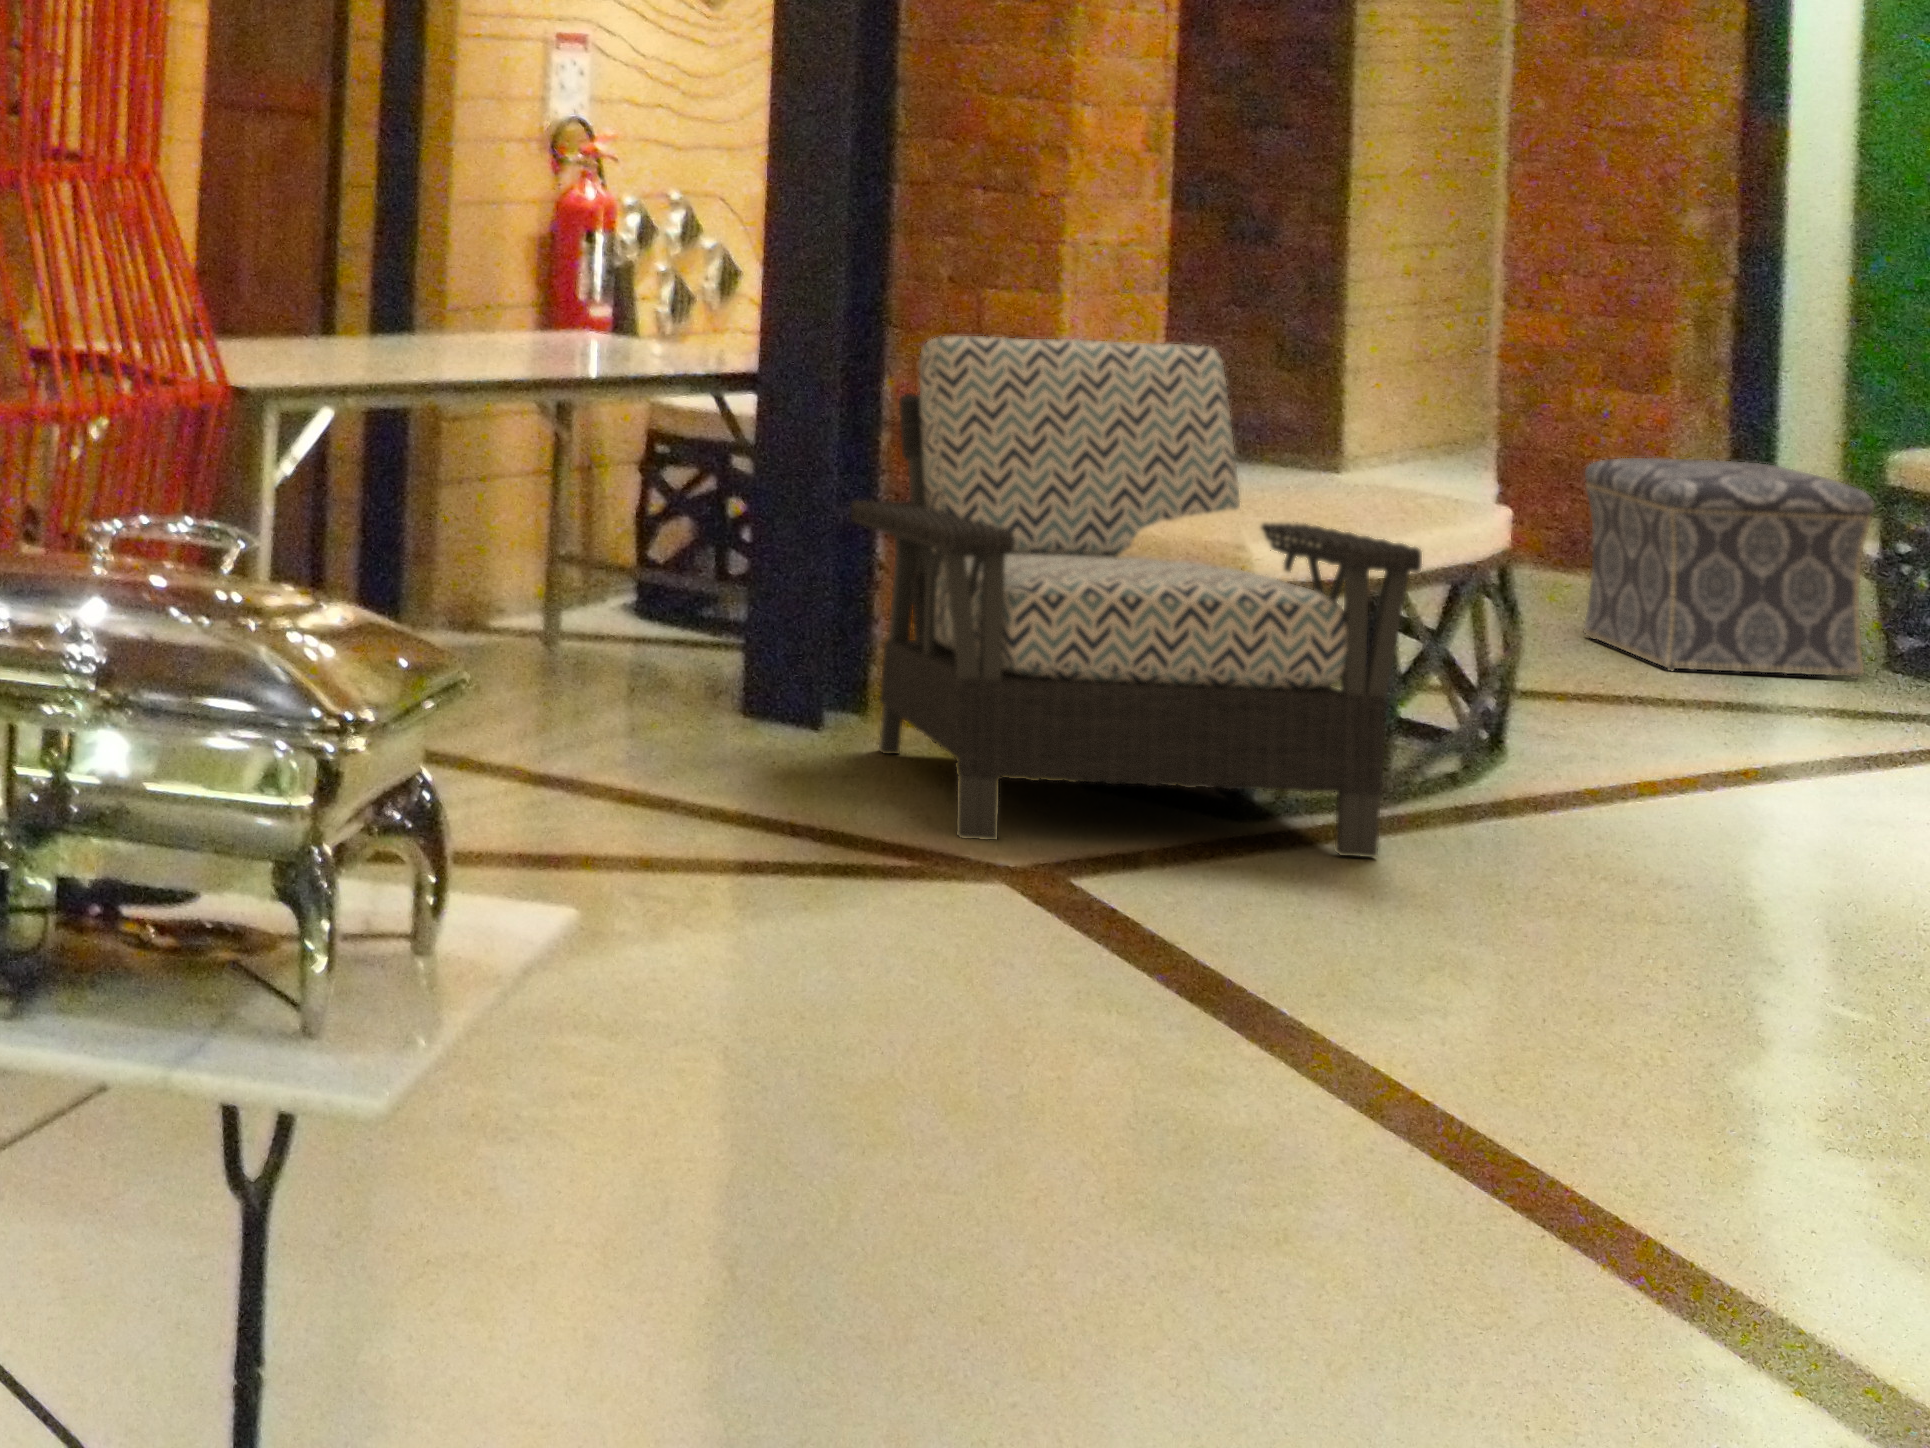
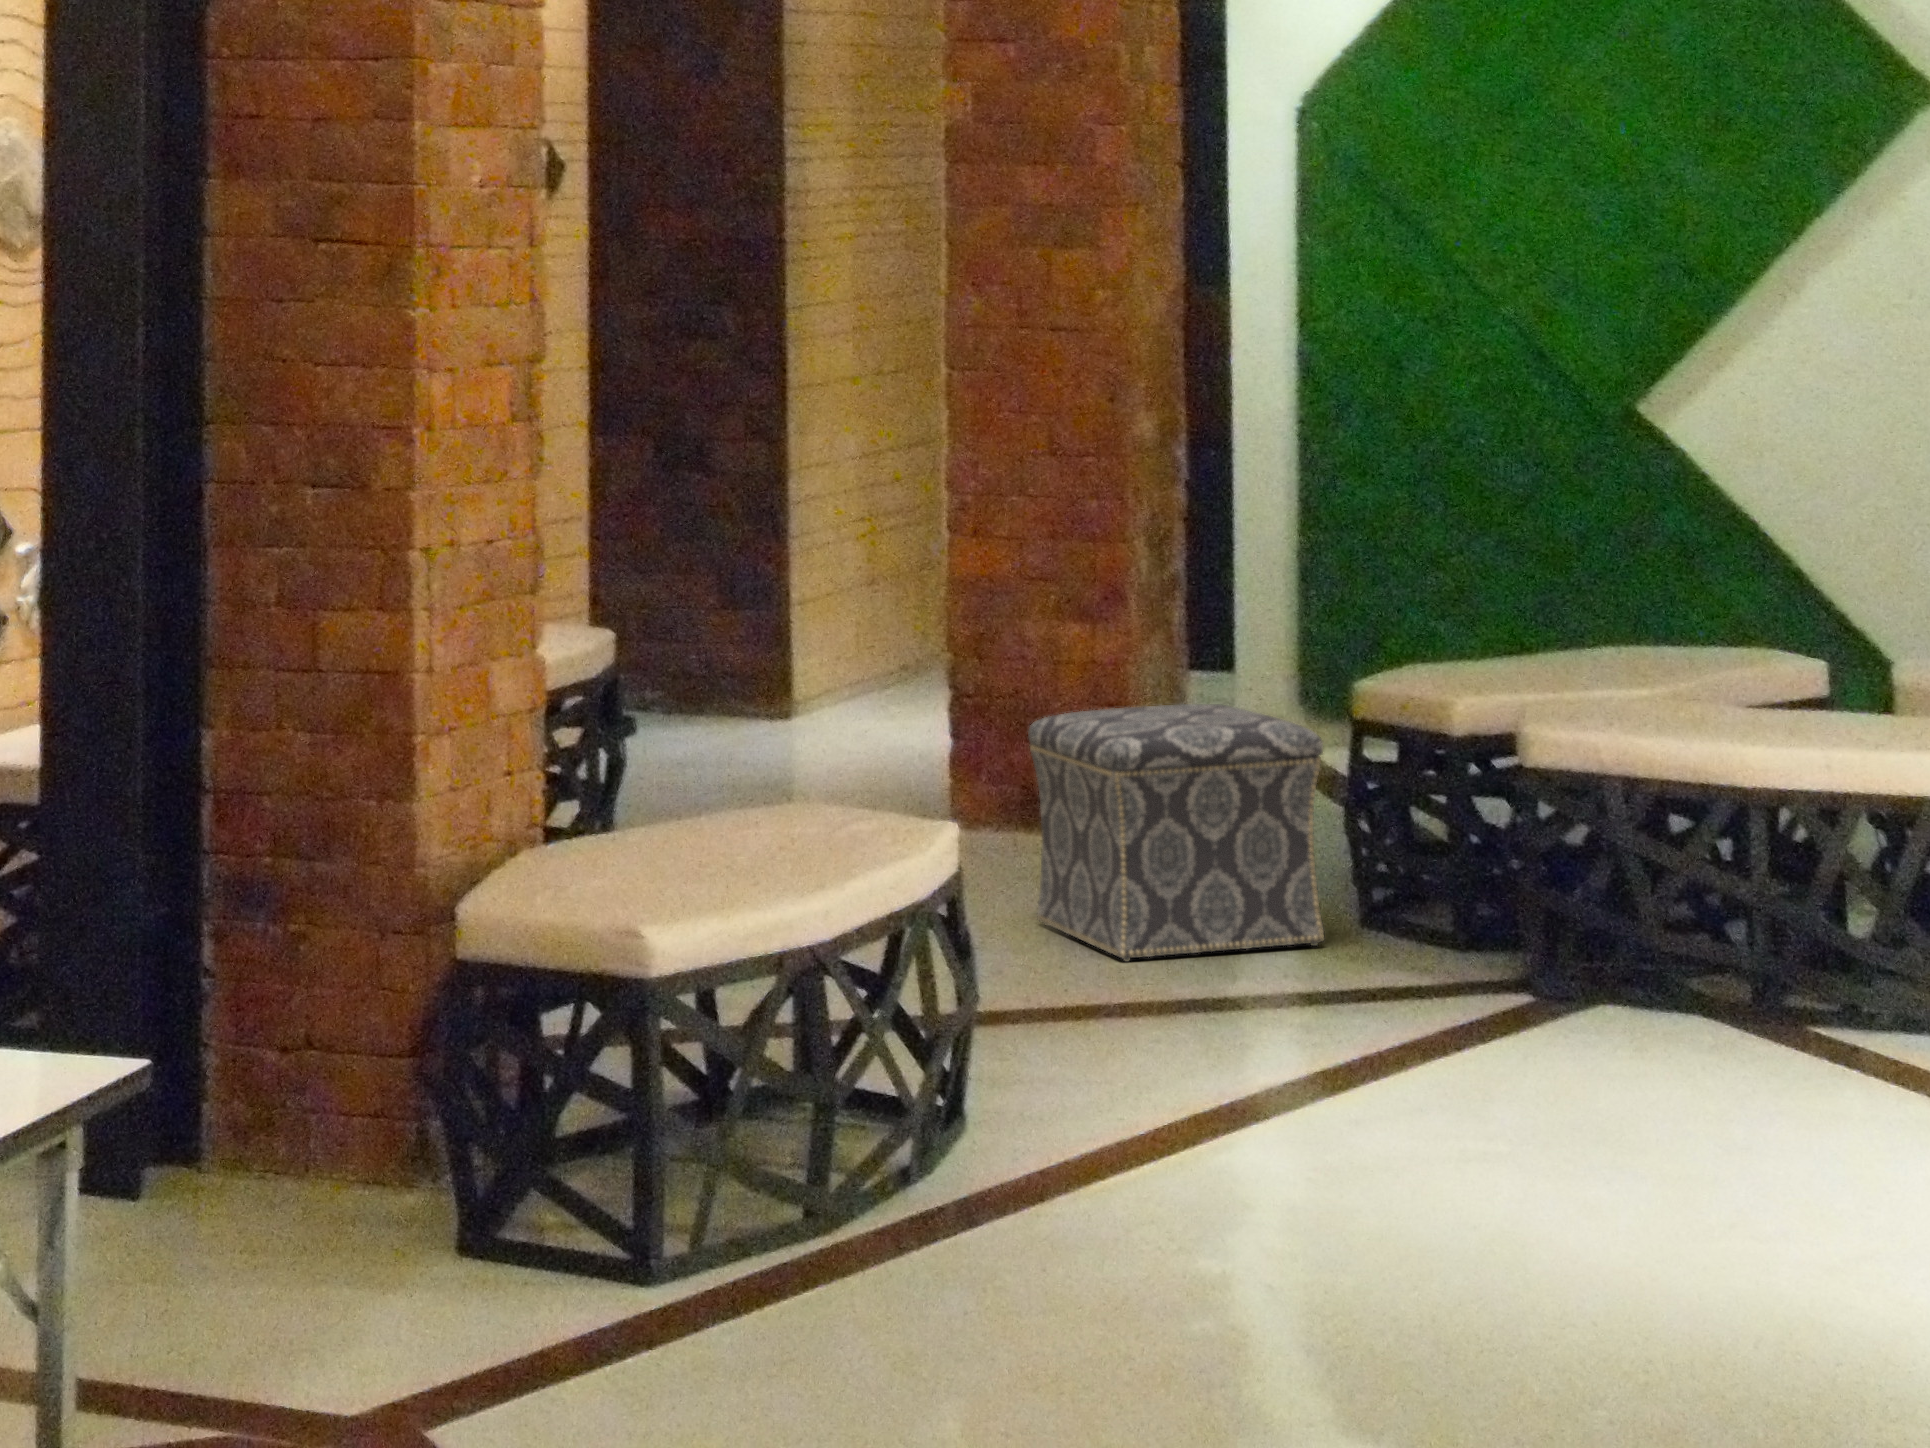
armchair: present [851,336,1422,857] -> none [124,668,801,1384]

